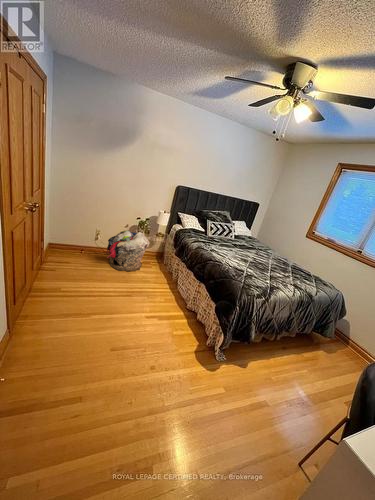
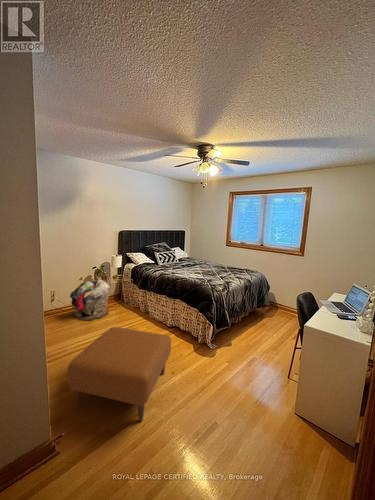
ottoman: none [36,289,159,406] -> present [68,327,171,422]

